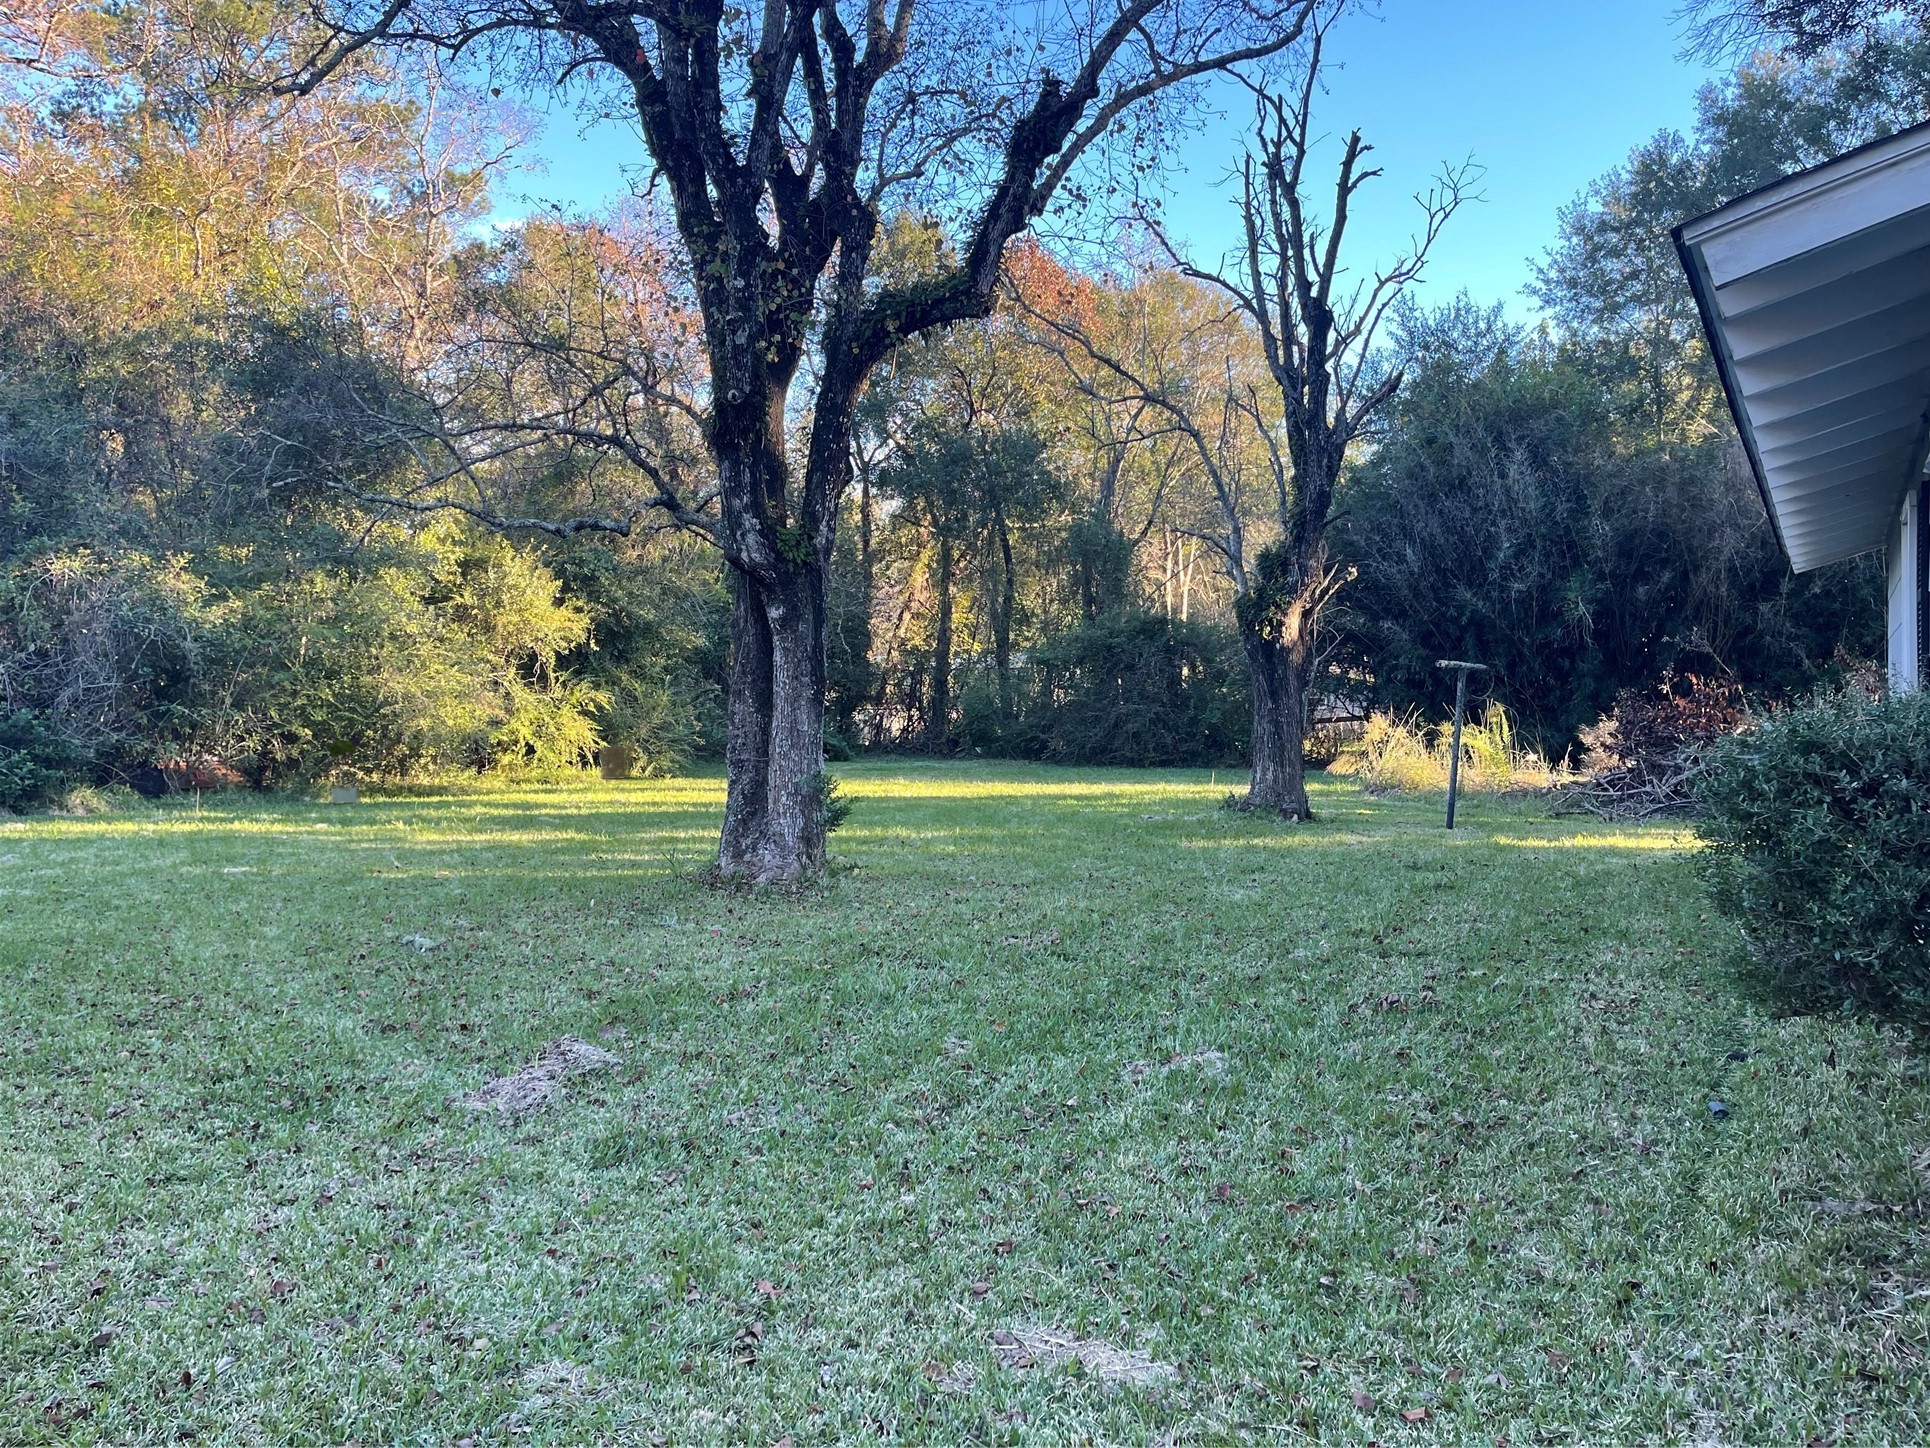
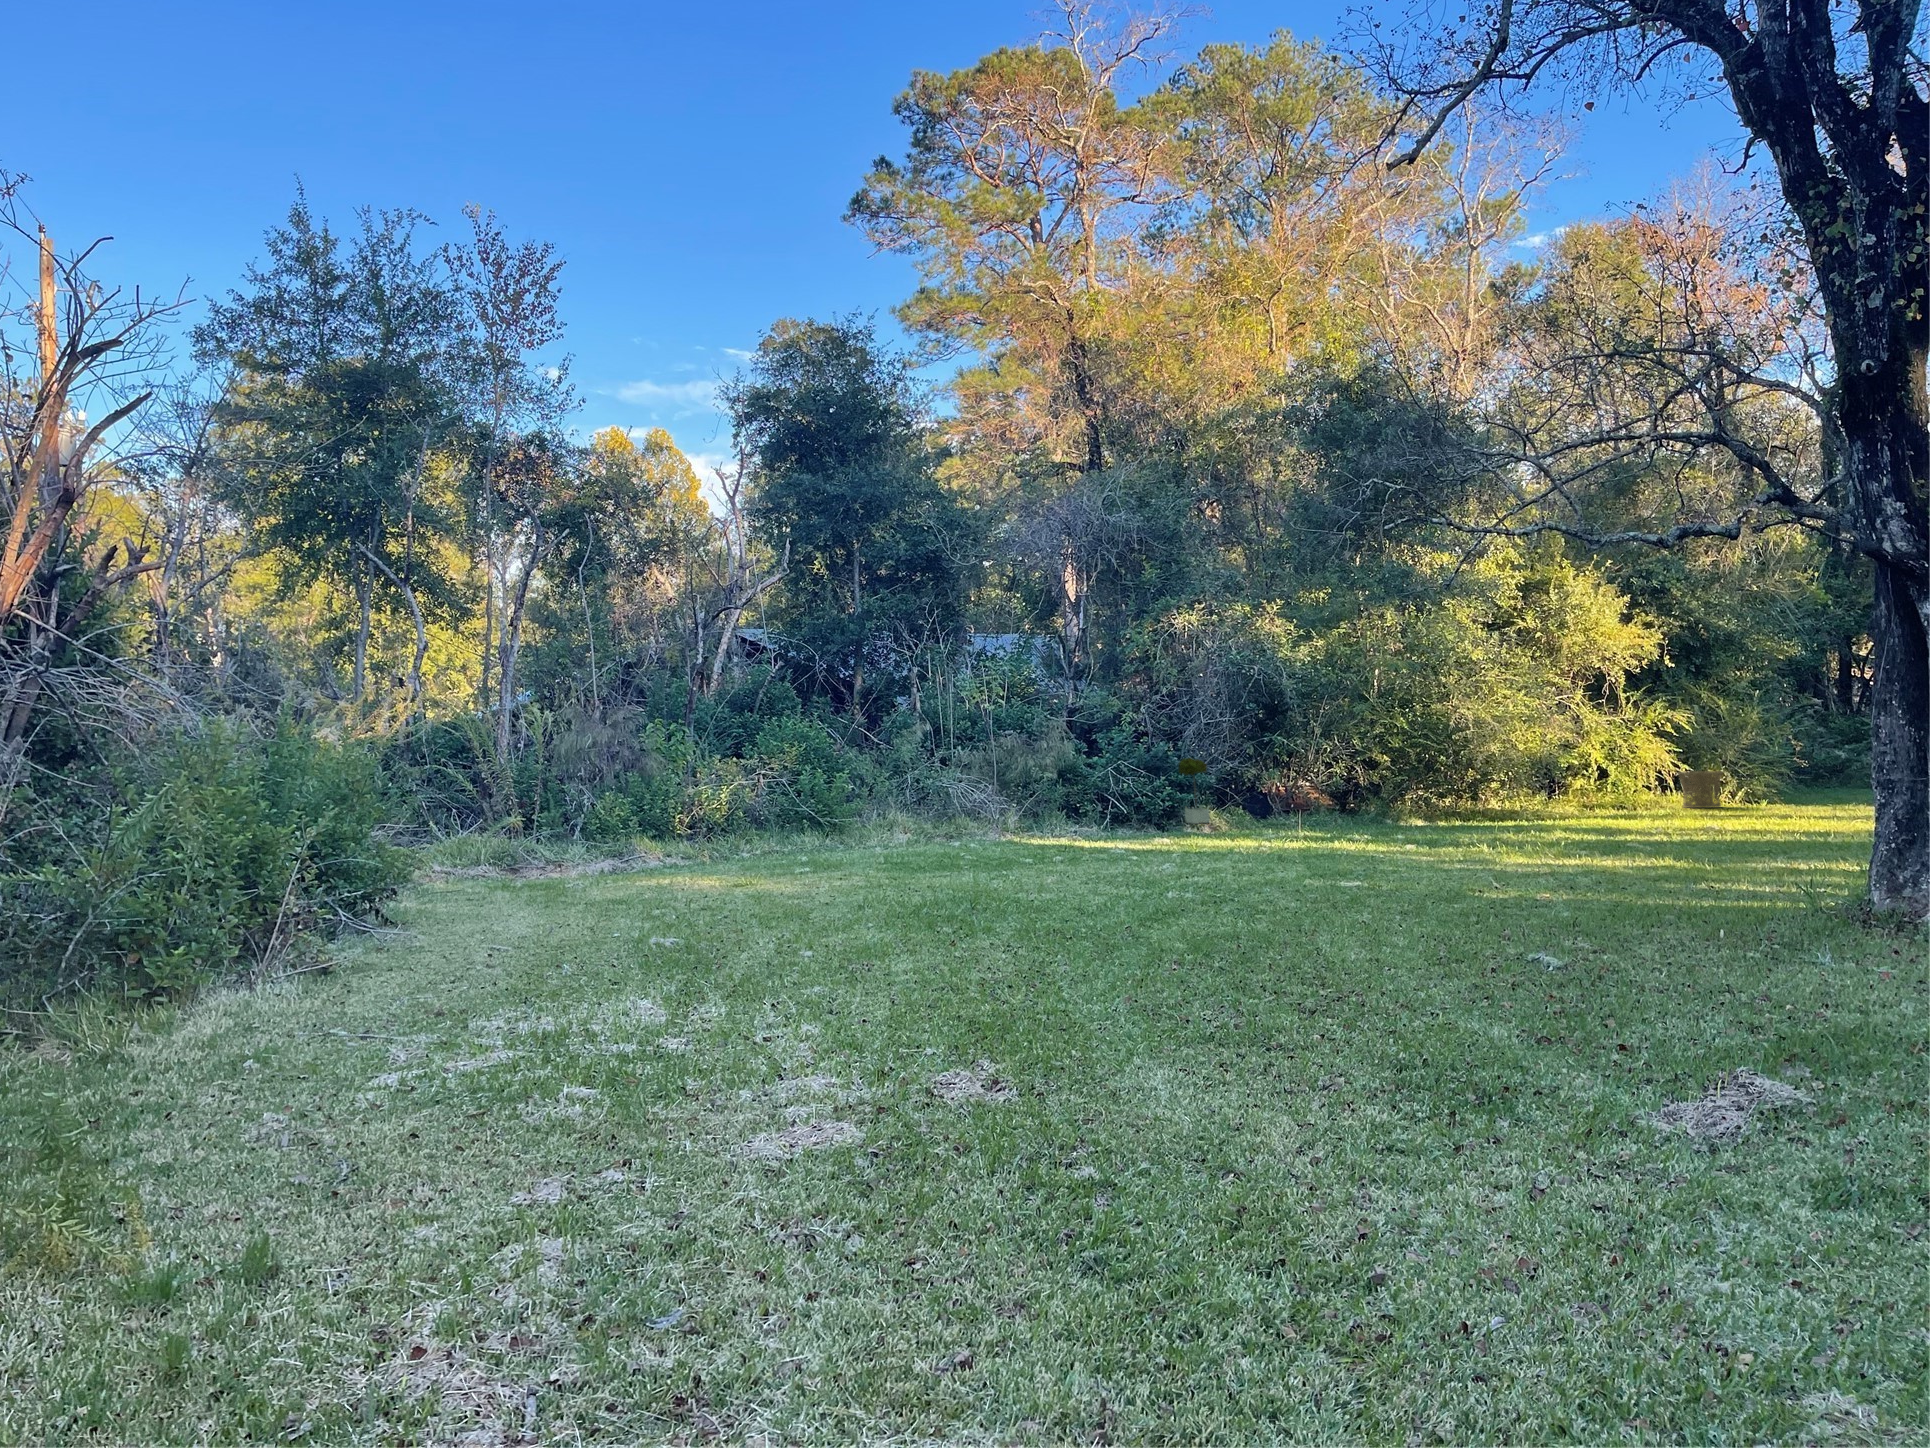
potted tree: present [328,742,357,804] -> present [1178,757,1210,824]

